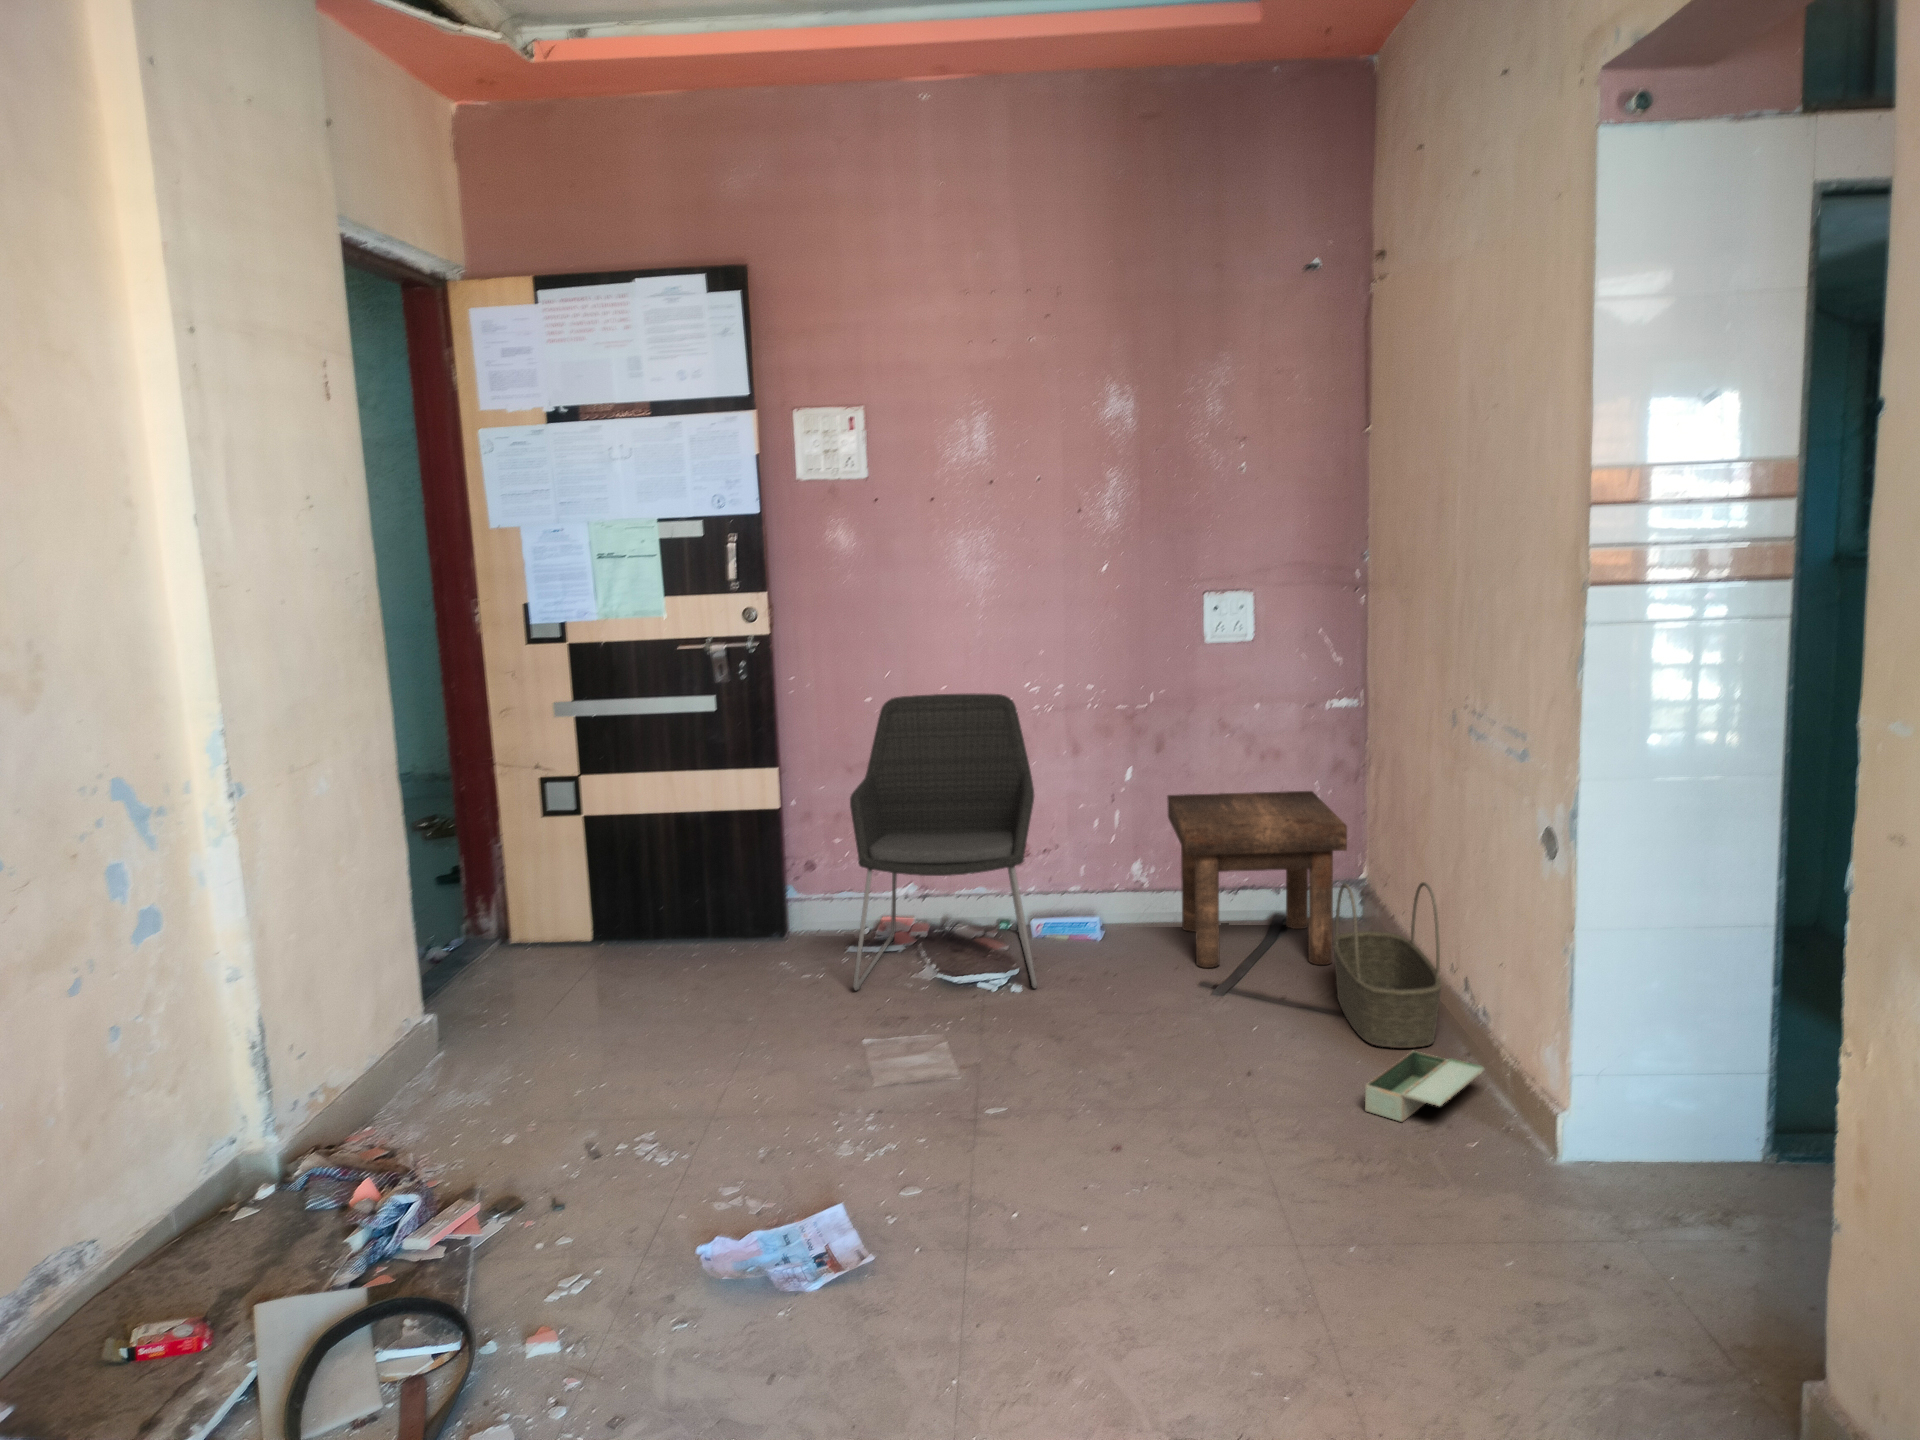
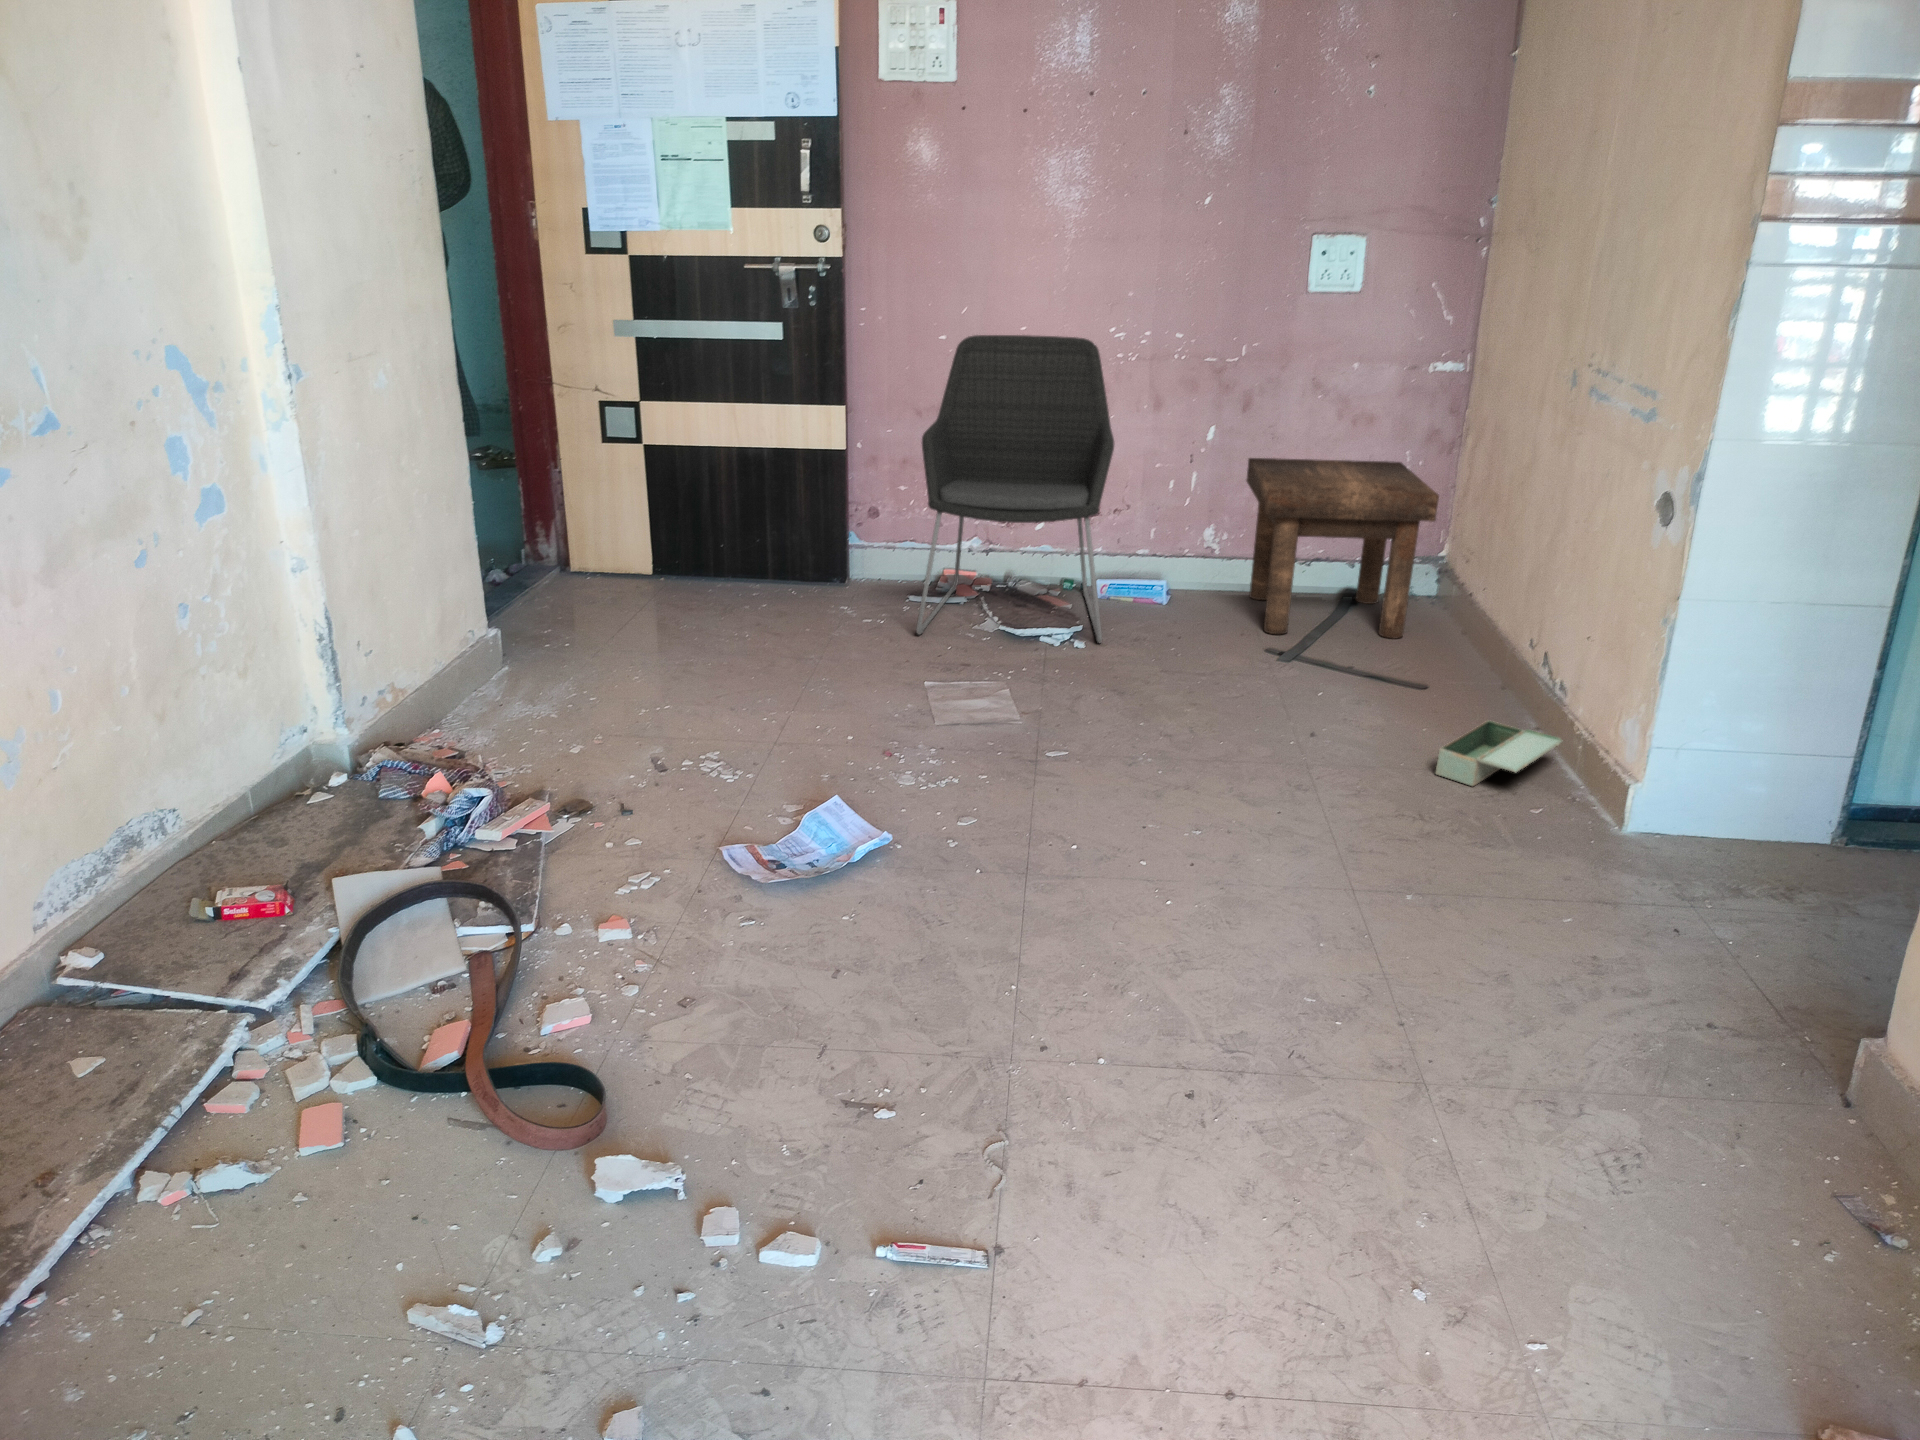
basket: present [1333,882,1441,1048] -> none [1408,551,1530,719]

